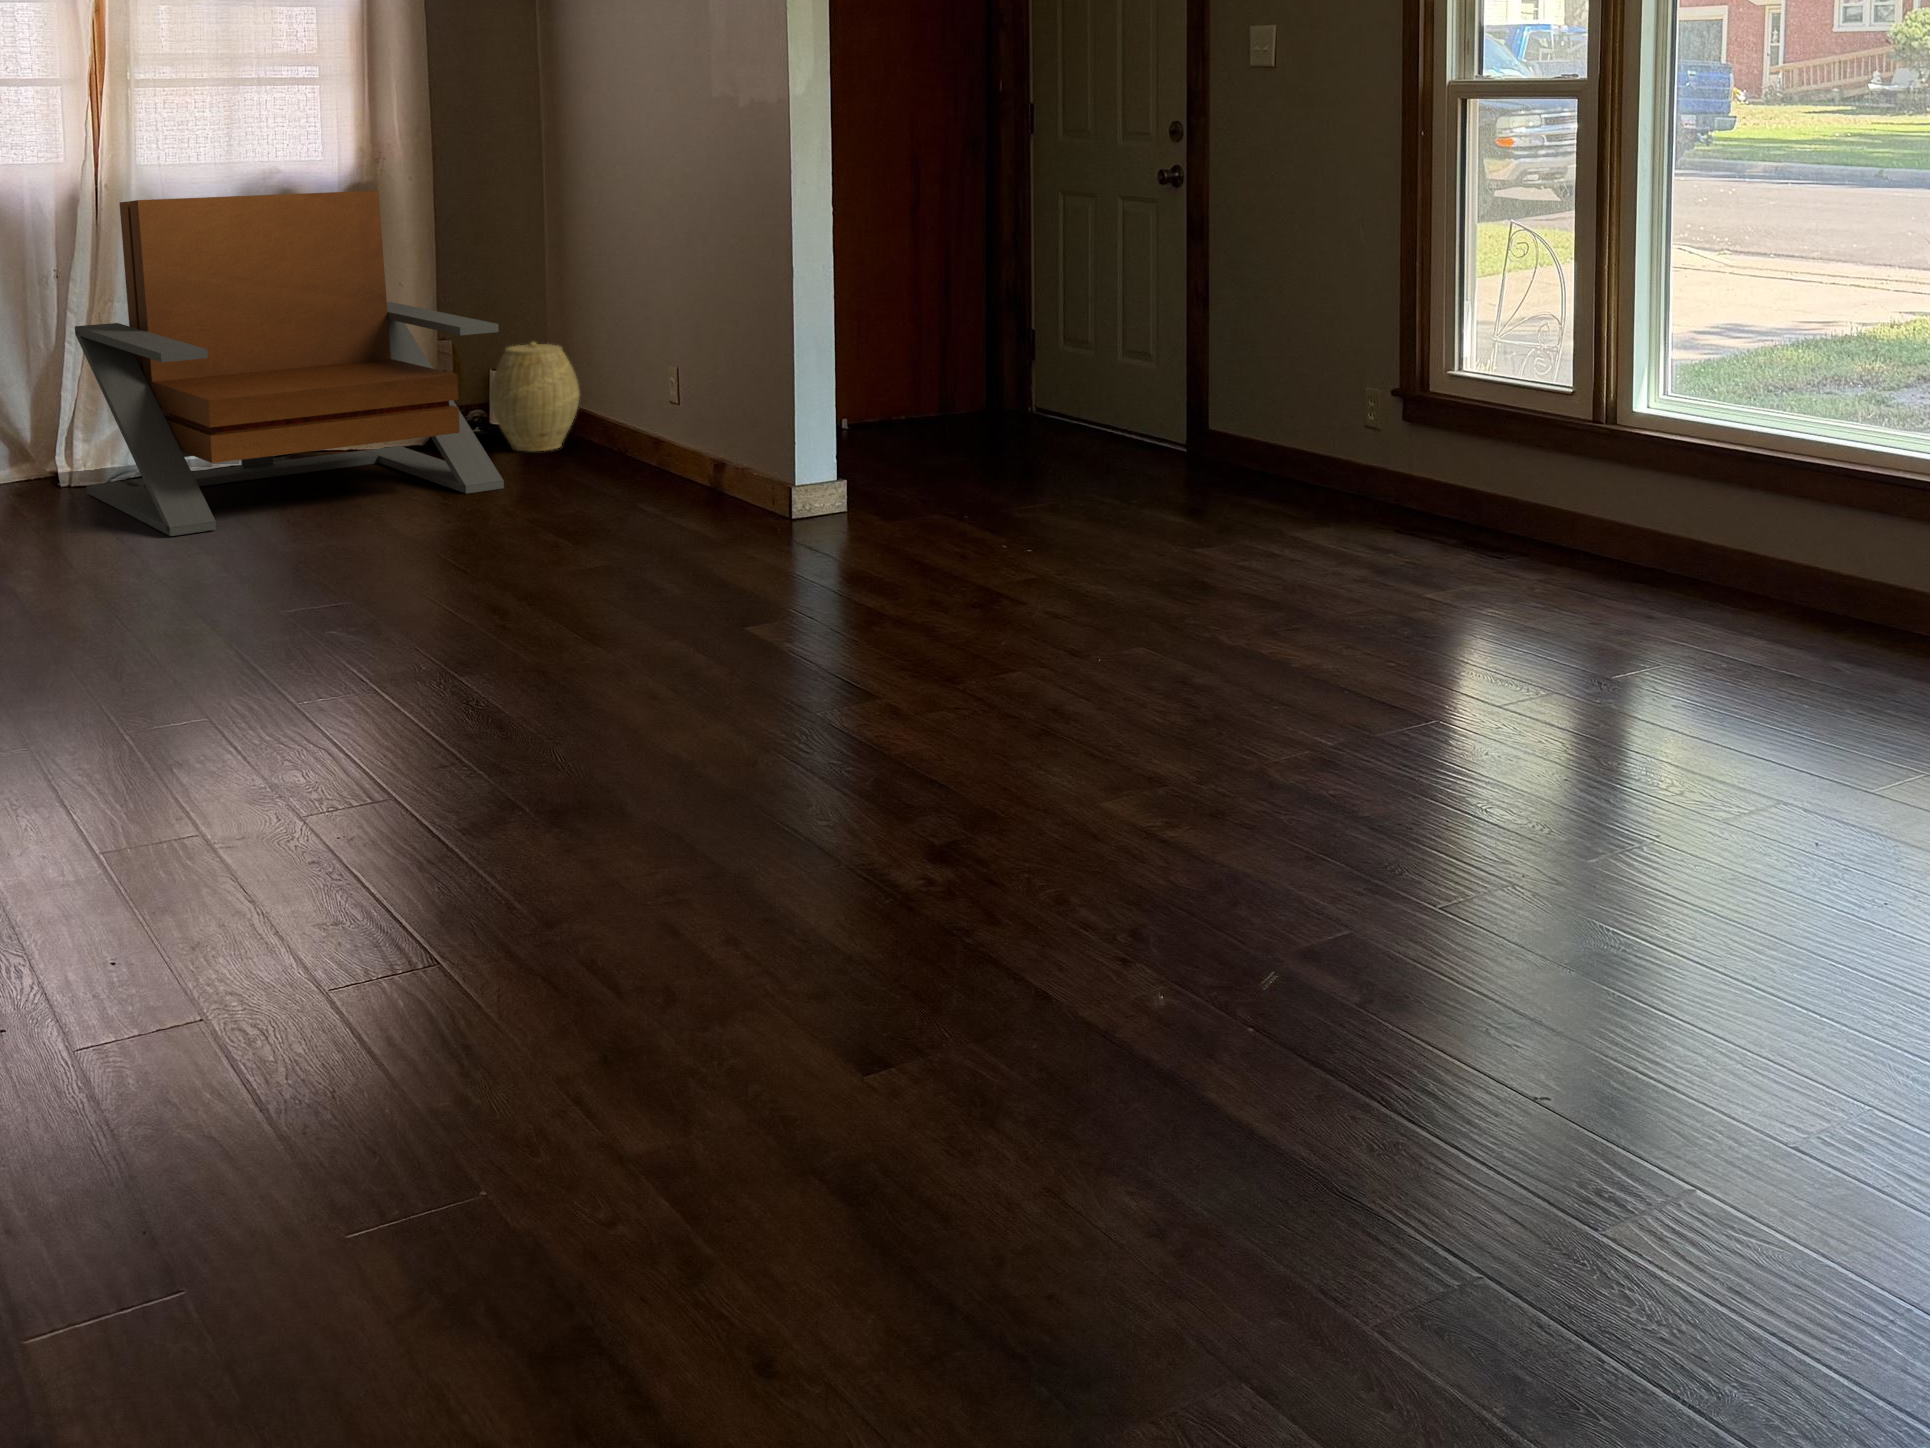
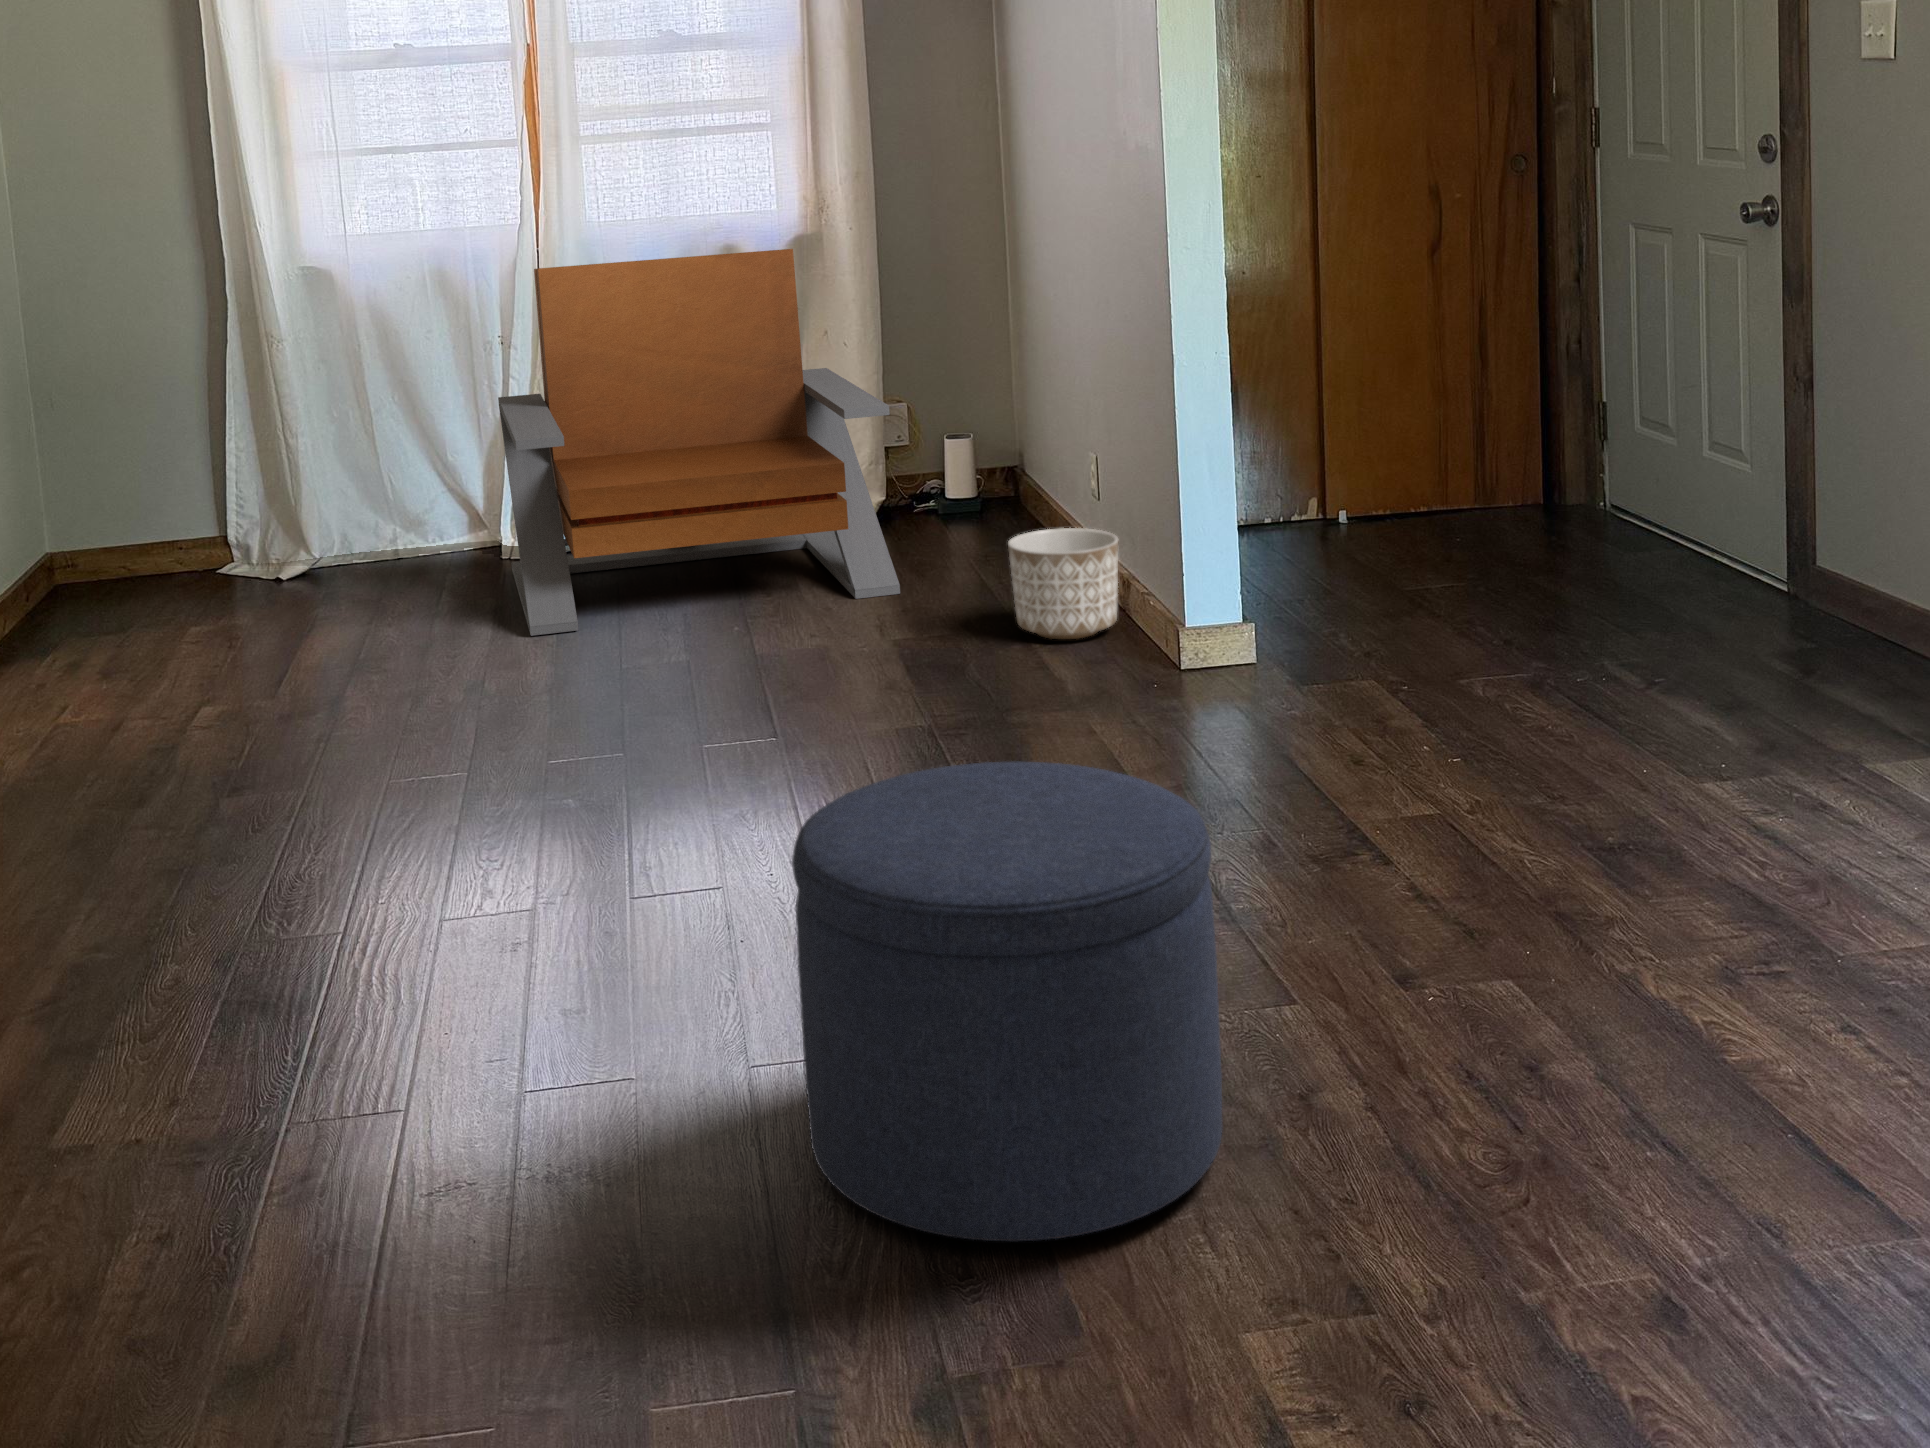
woven basket: present [490,342,579,451] -> none [929,415,1028,542]
planter: none [629,420,722,508] -> present [1008,528,1119,639]
ottoman: none [769,508,1062,808] -> present [792,762,1223,1242]

